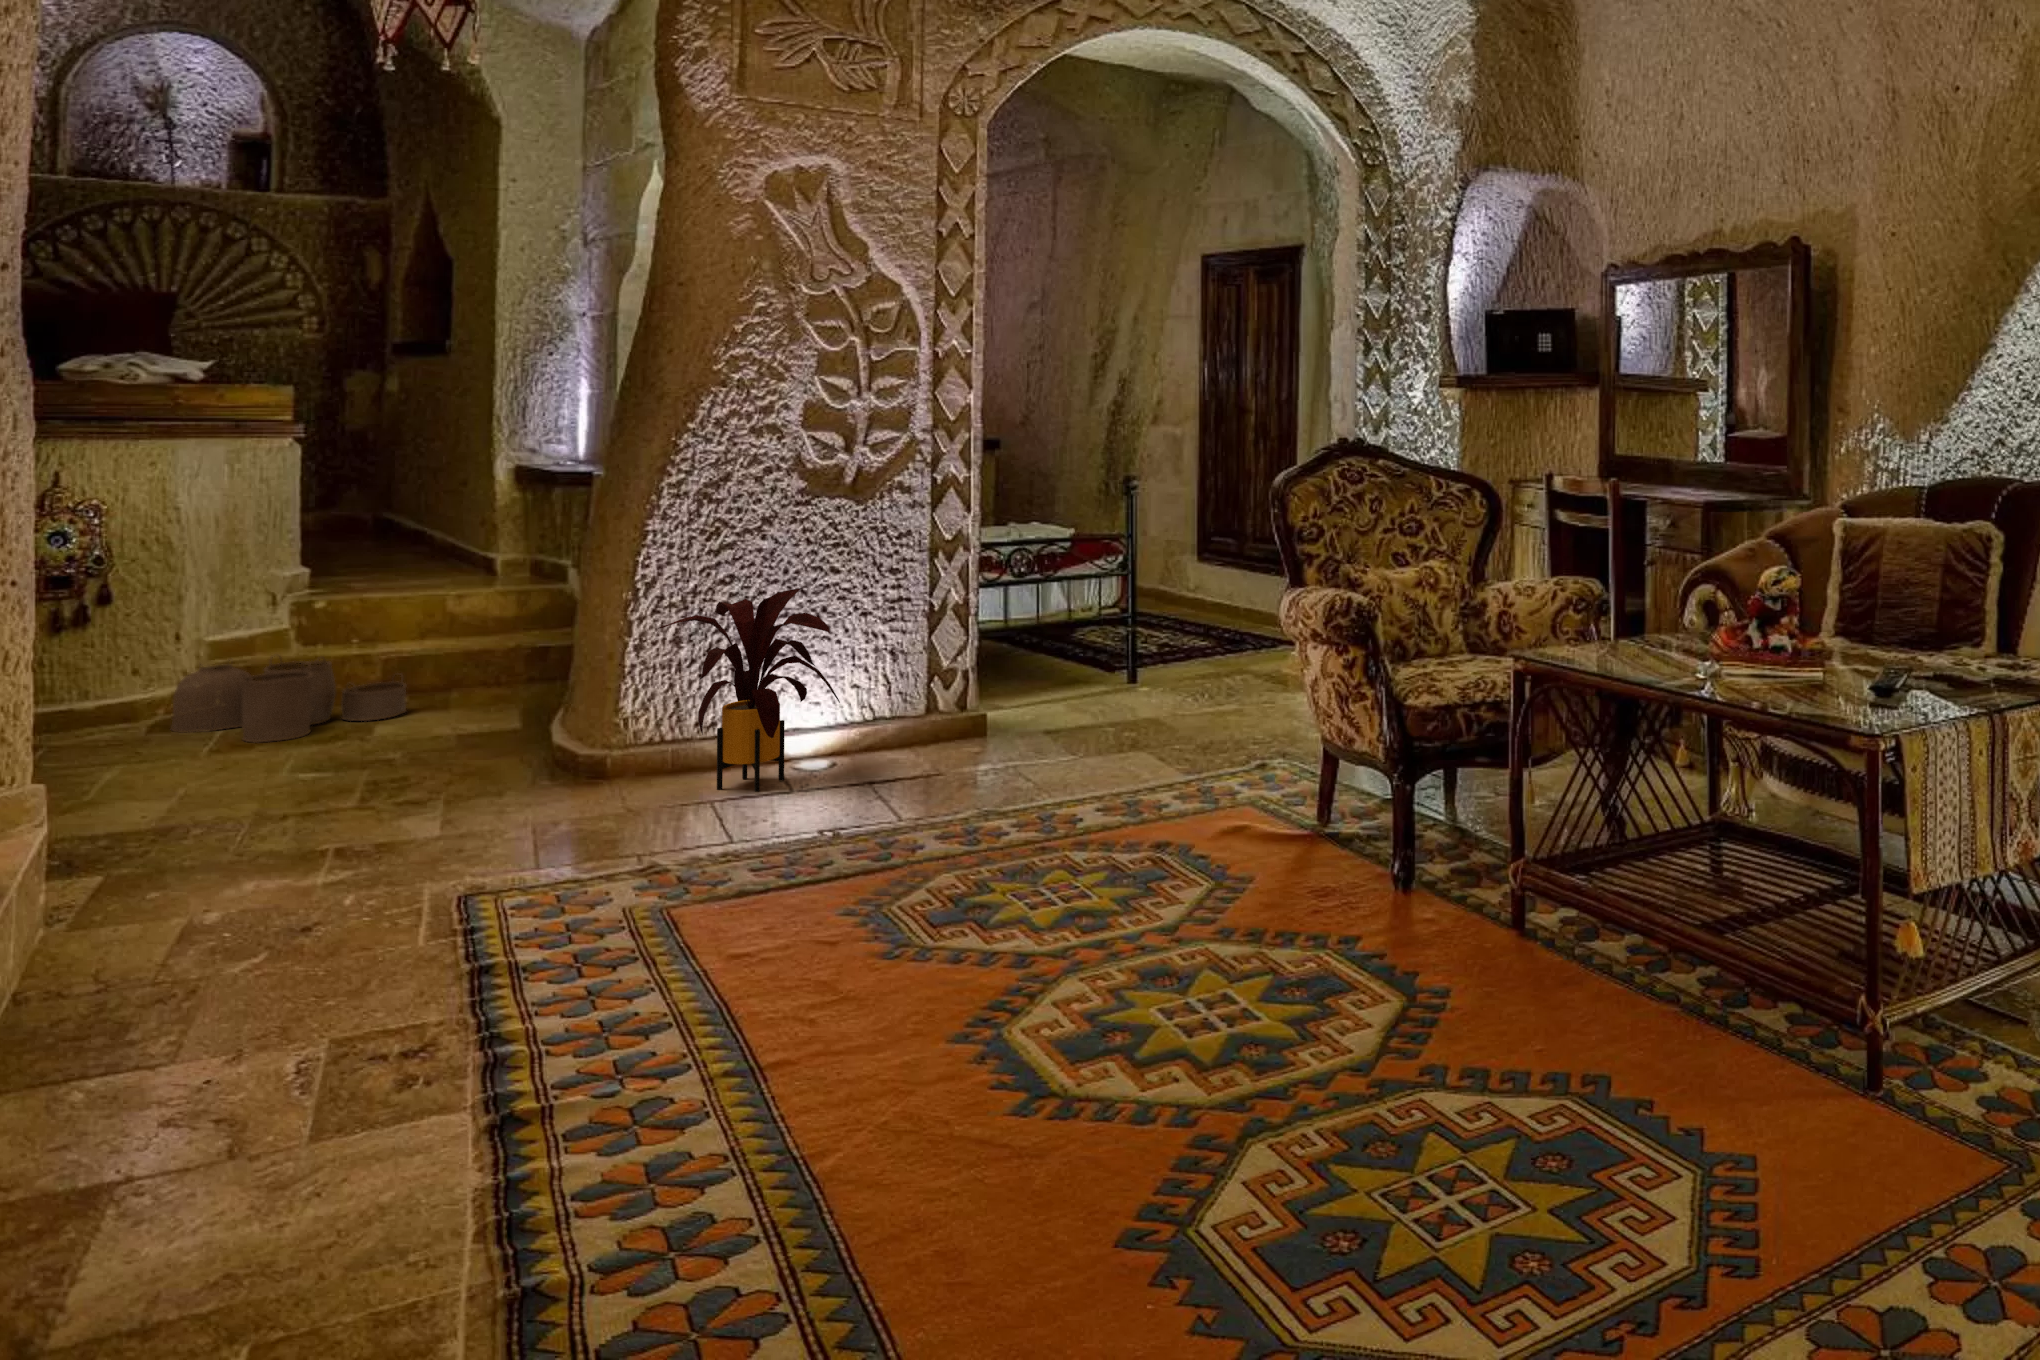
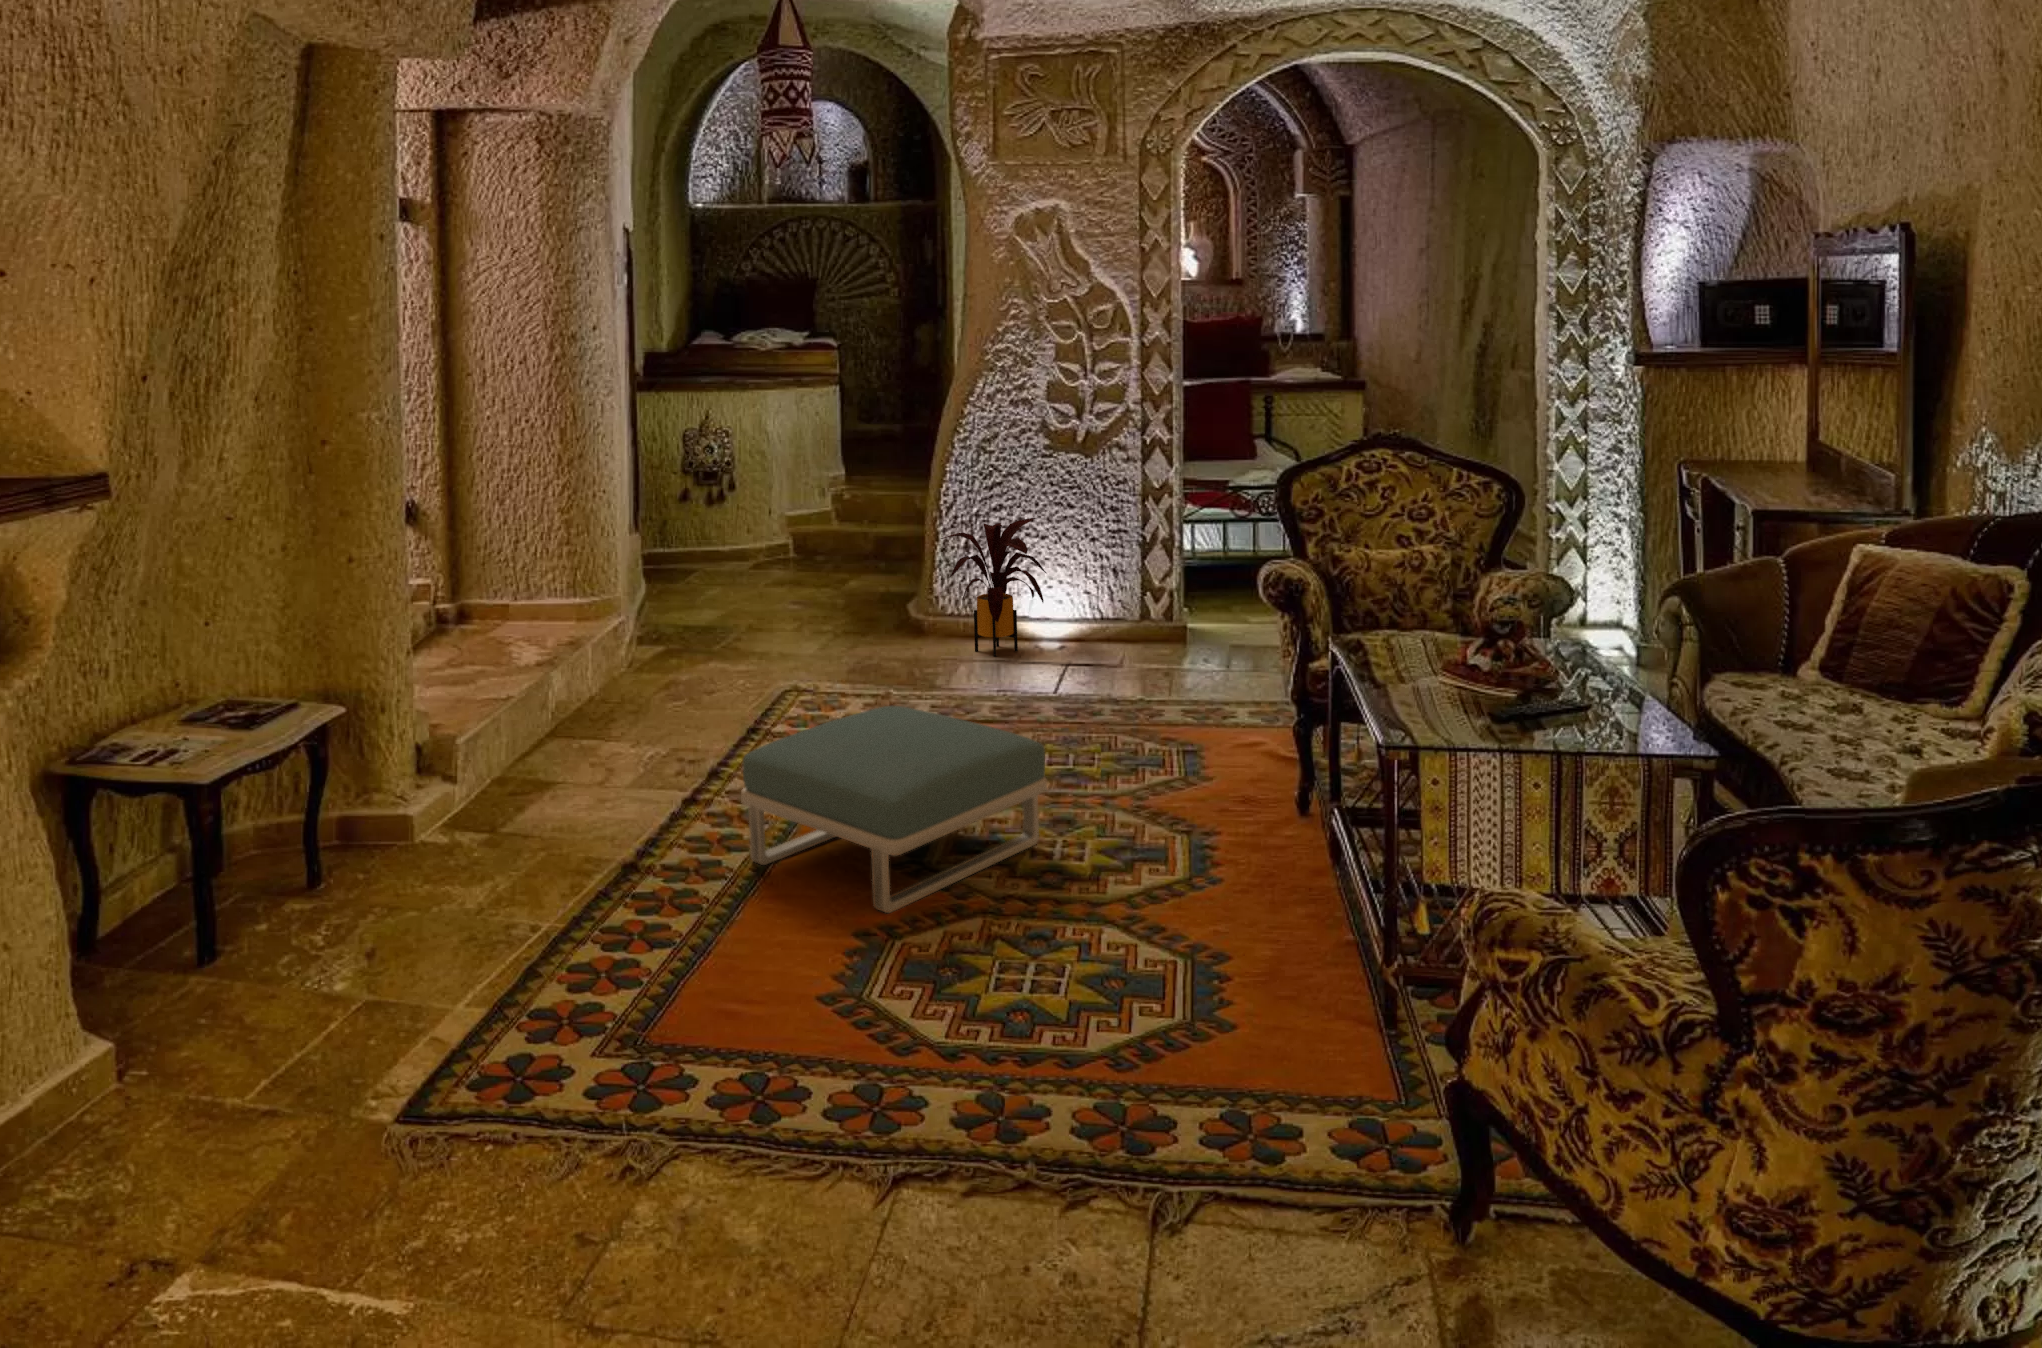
woven basket: present [171,657,406,743] -> none [761,527,874,582]
footstool: none [704,846,1186,1178] -> present [741,706,1047,913]

